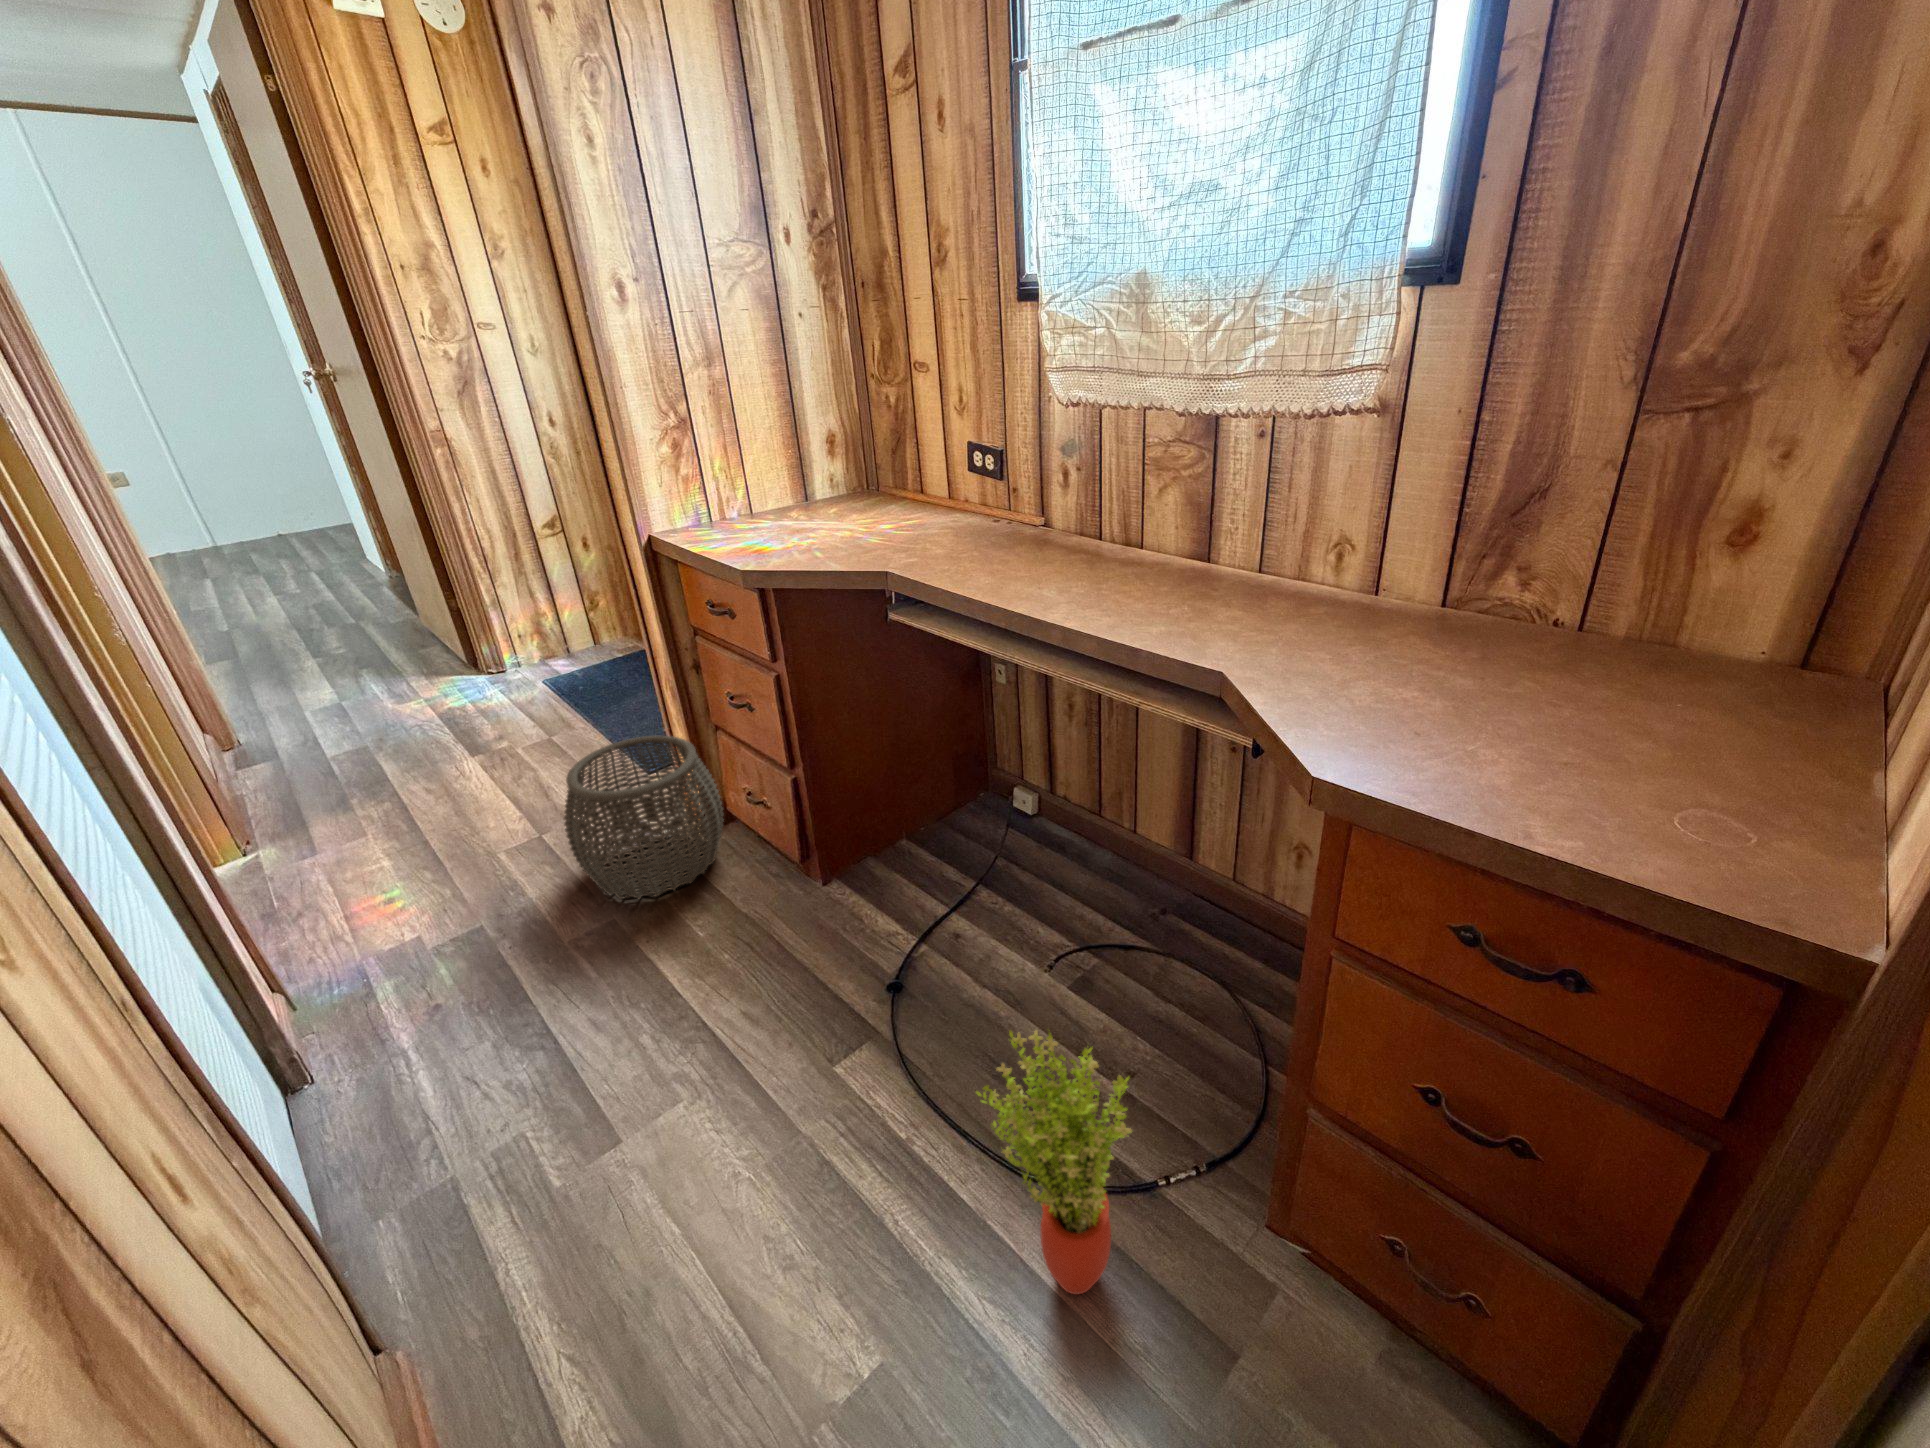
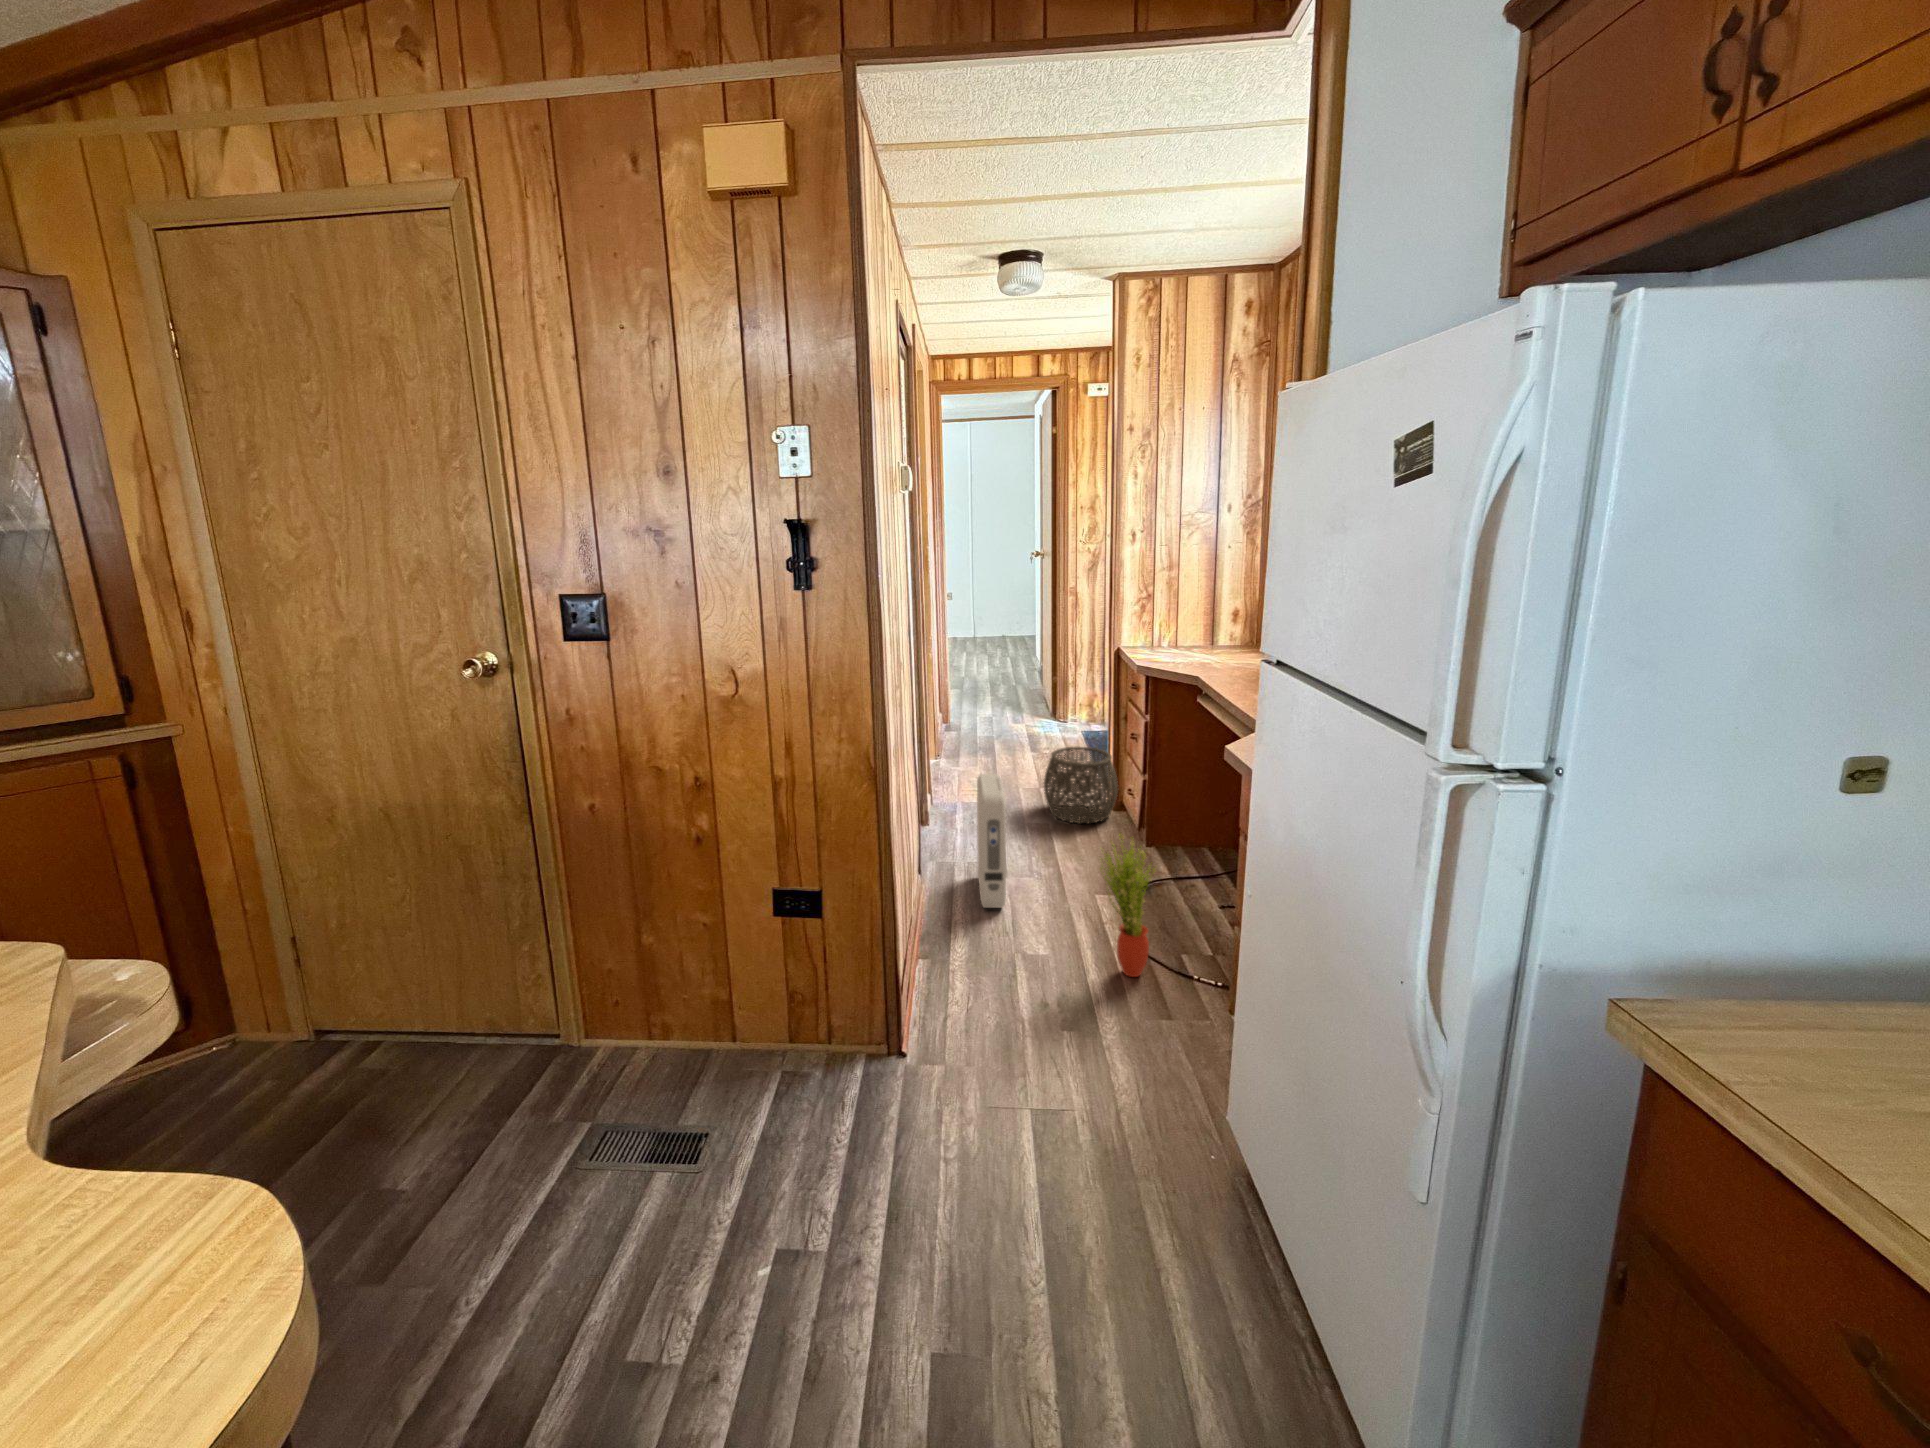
air purifier: none [465,958,685,1324] -> present [977,774,1006,908]

